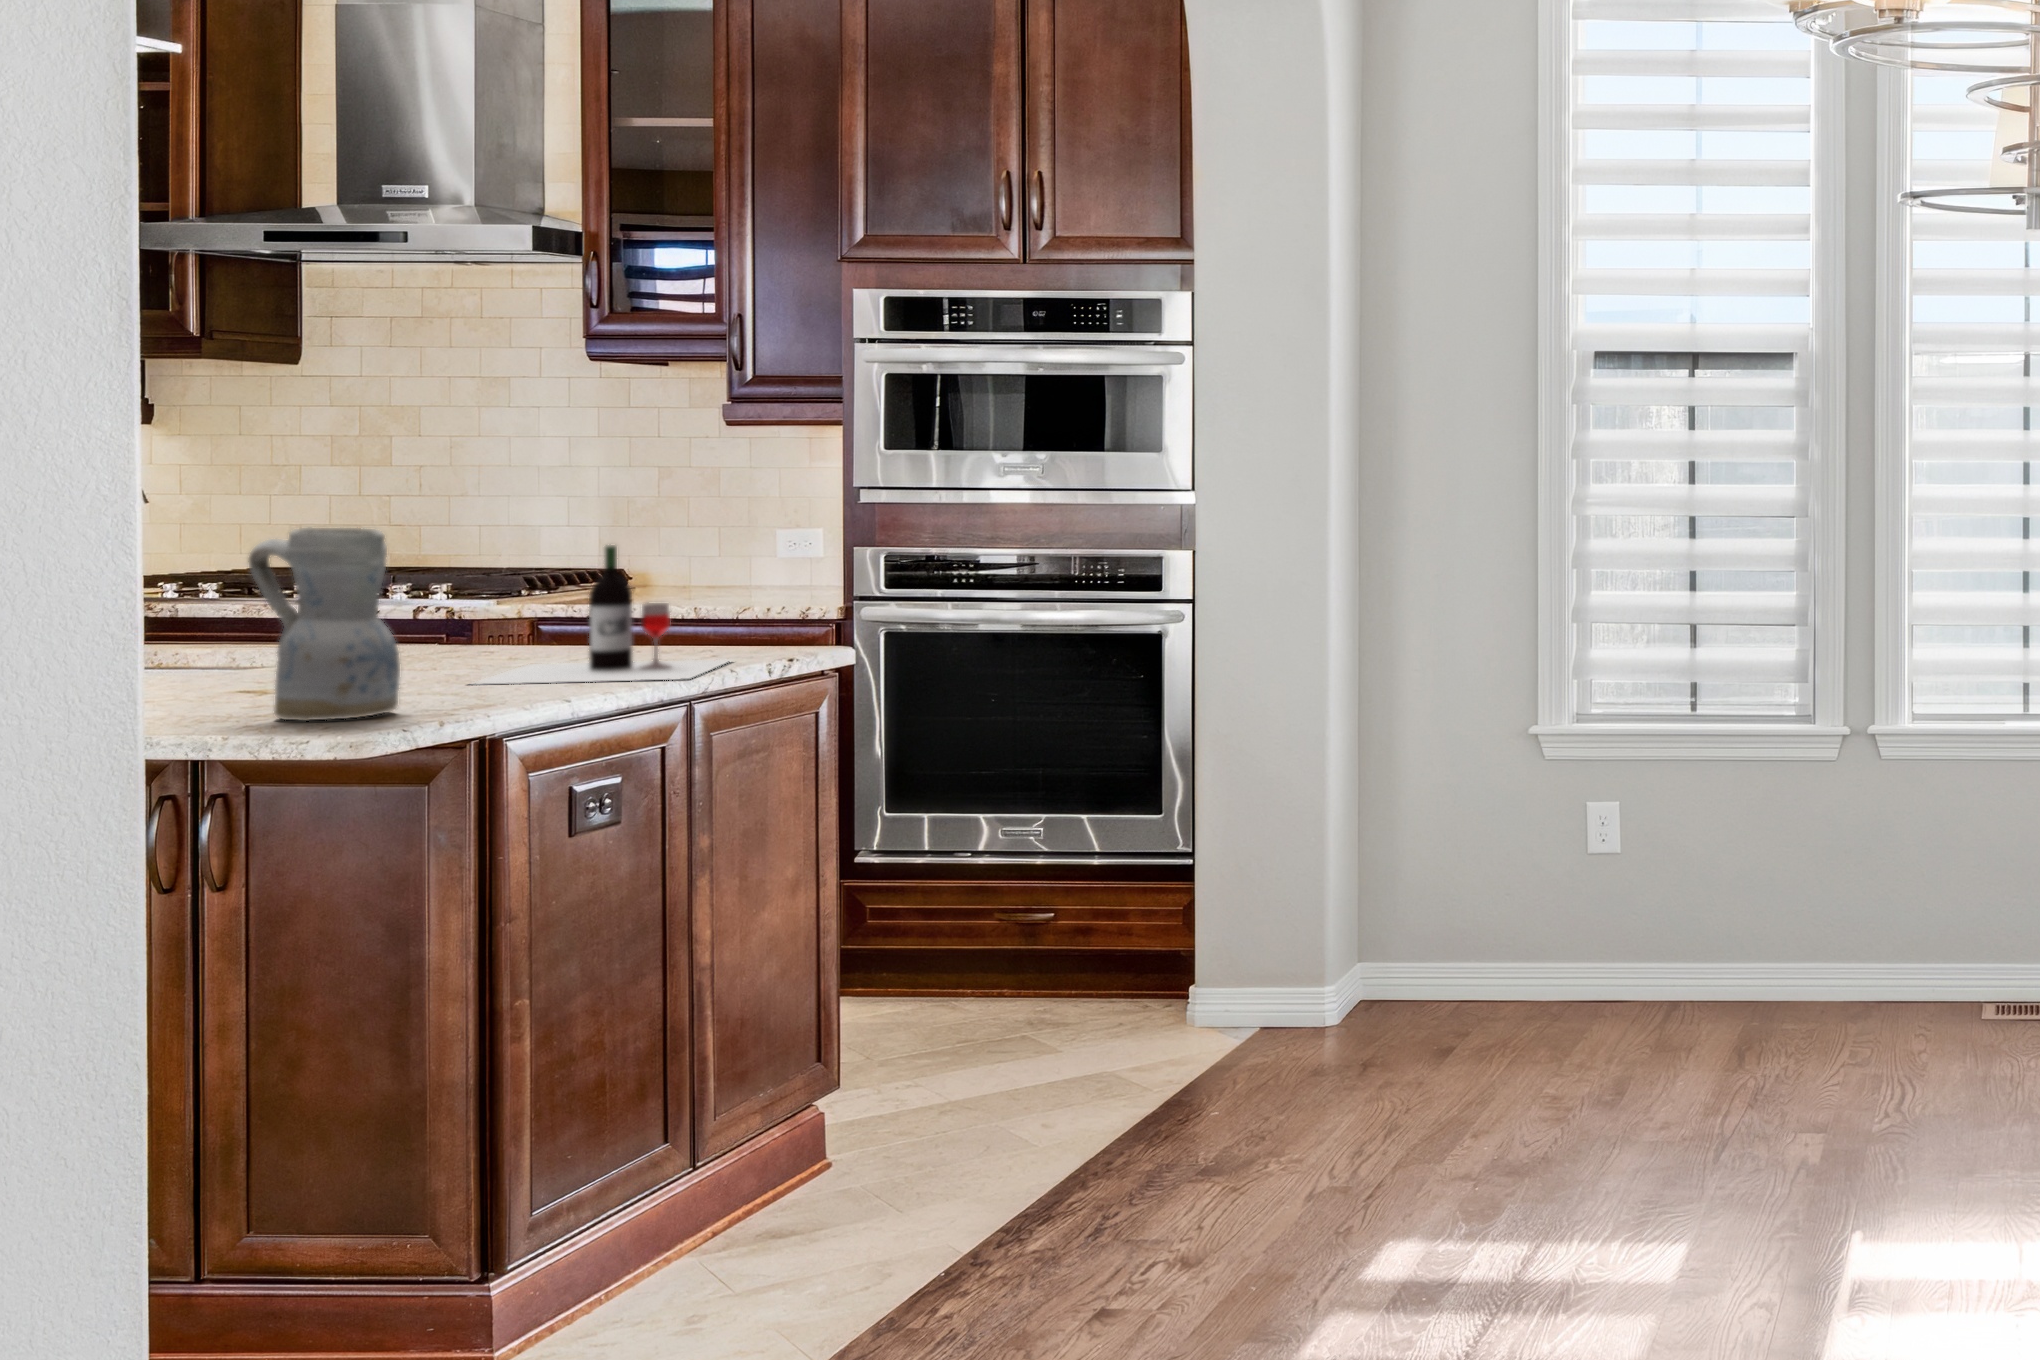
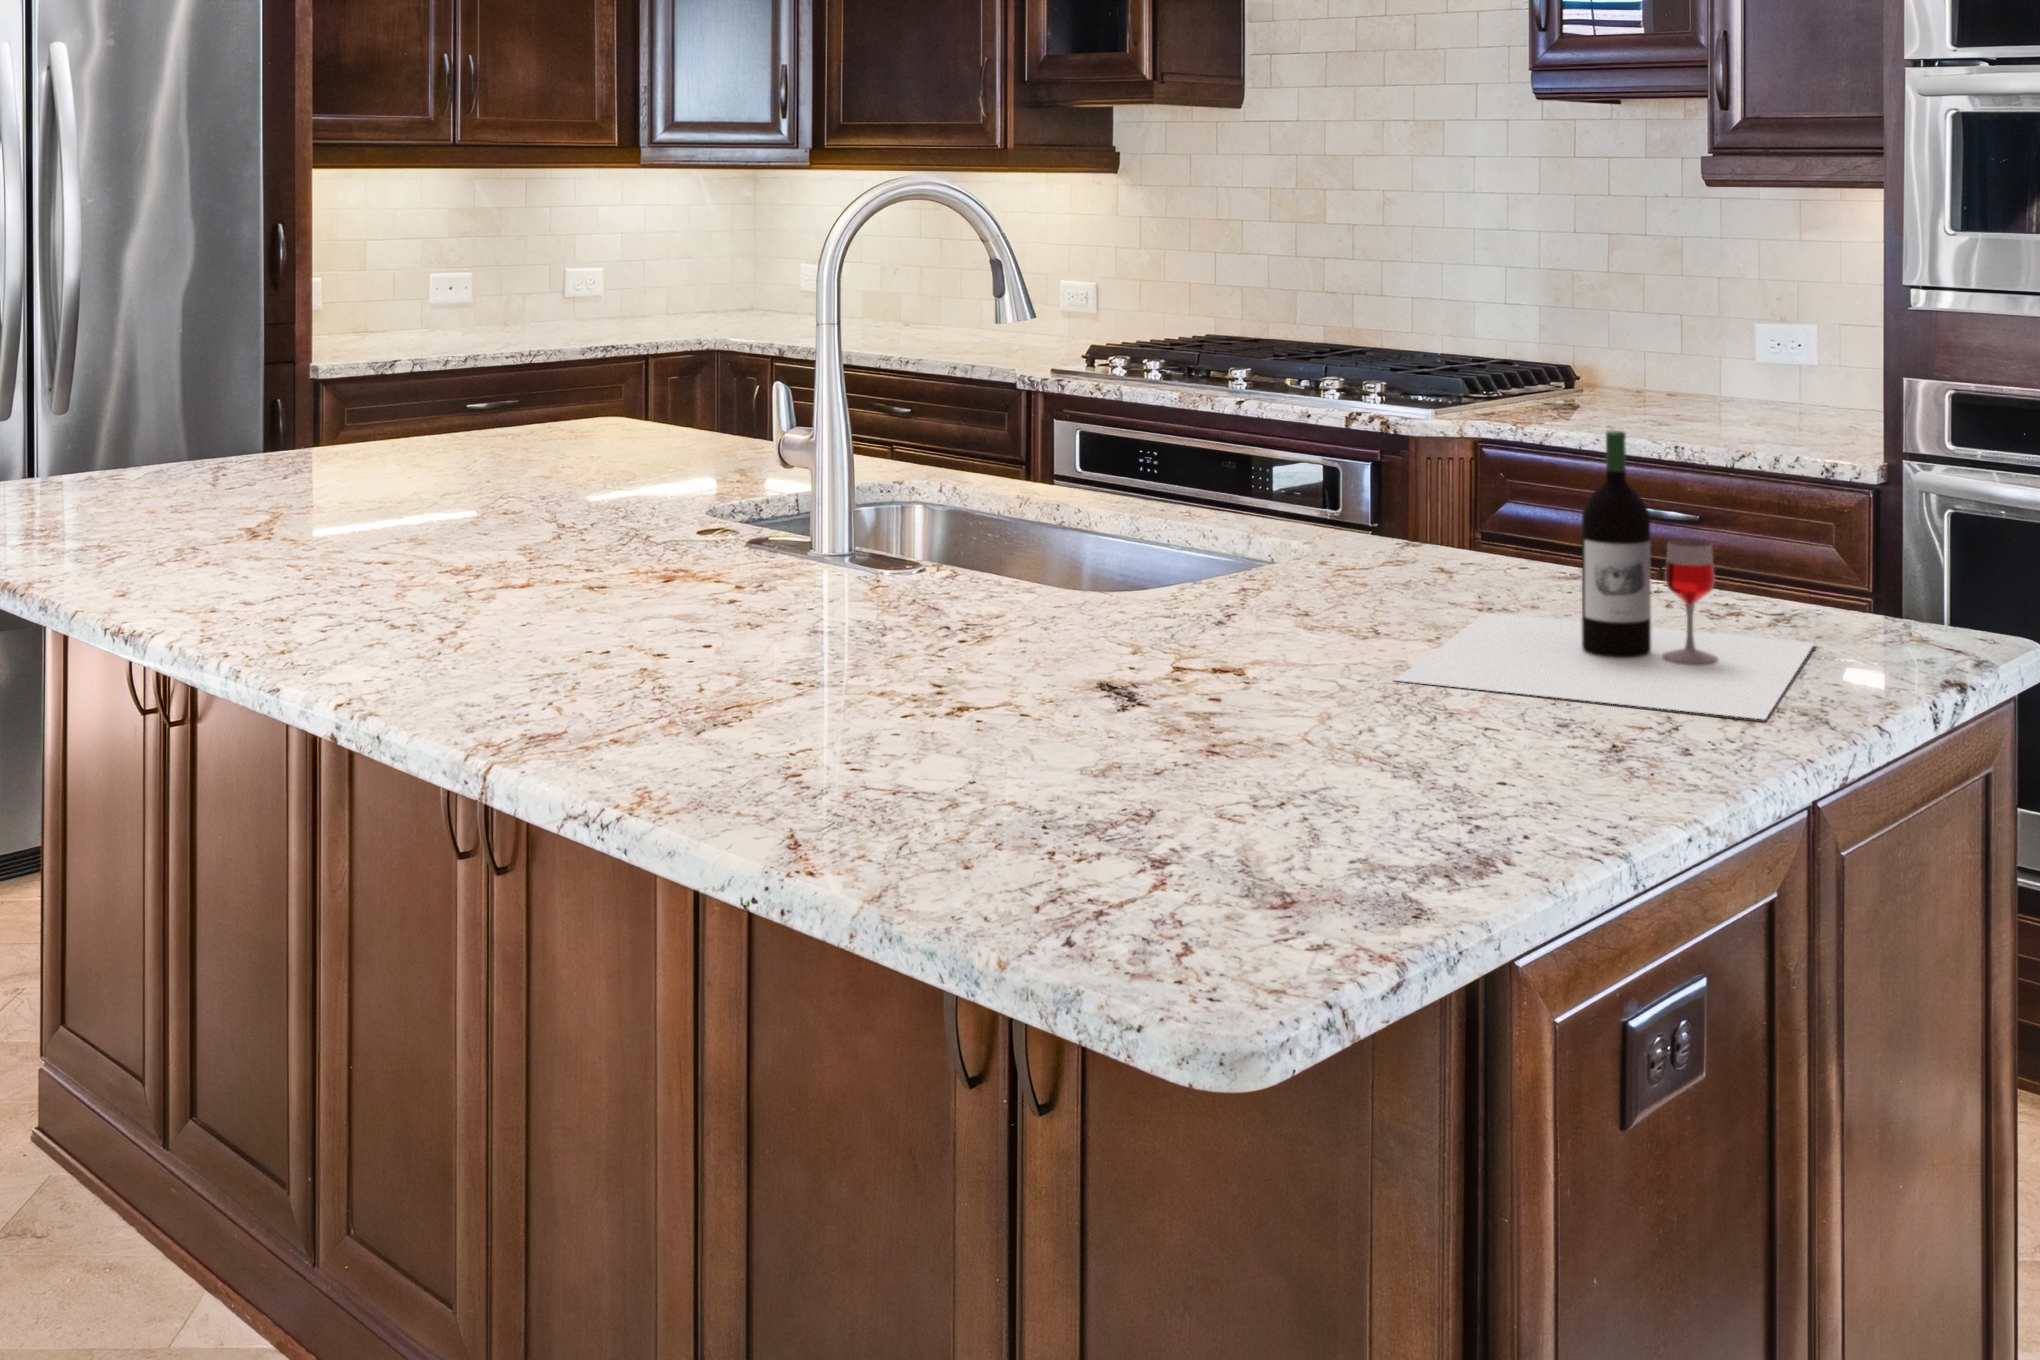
ceramic pitcher: present [248,527,400,721] -> none [1043,428,1278,816]

